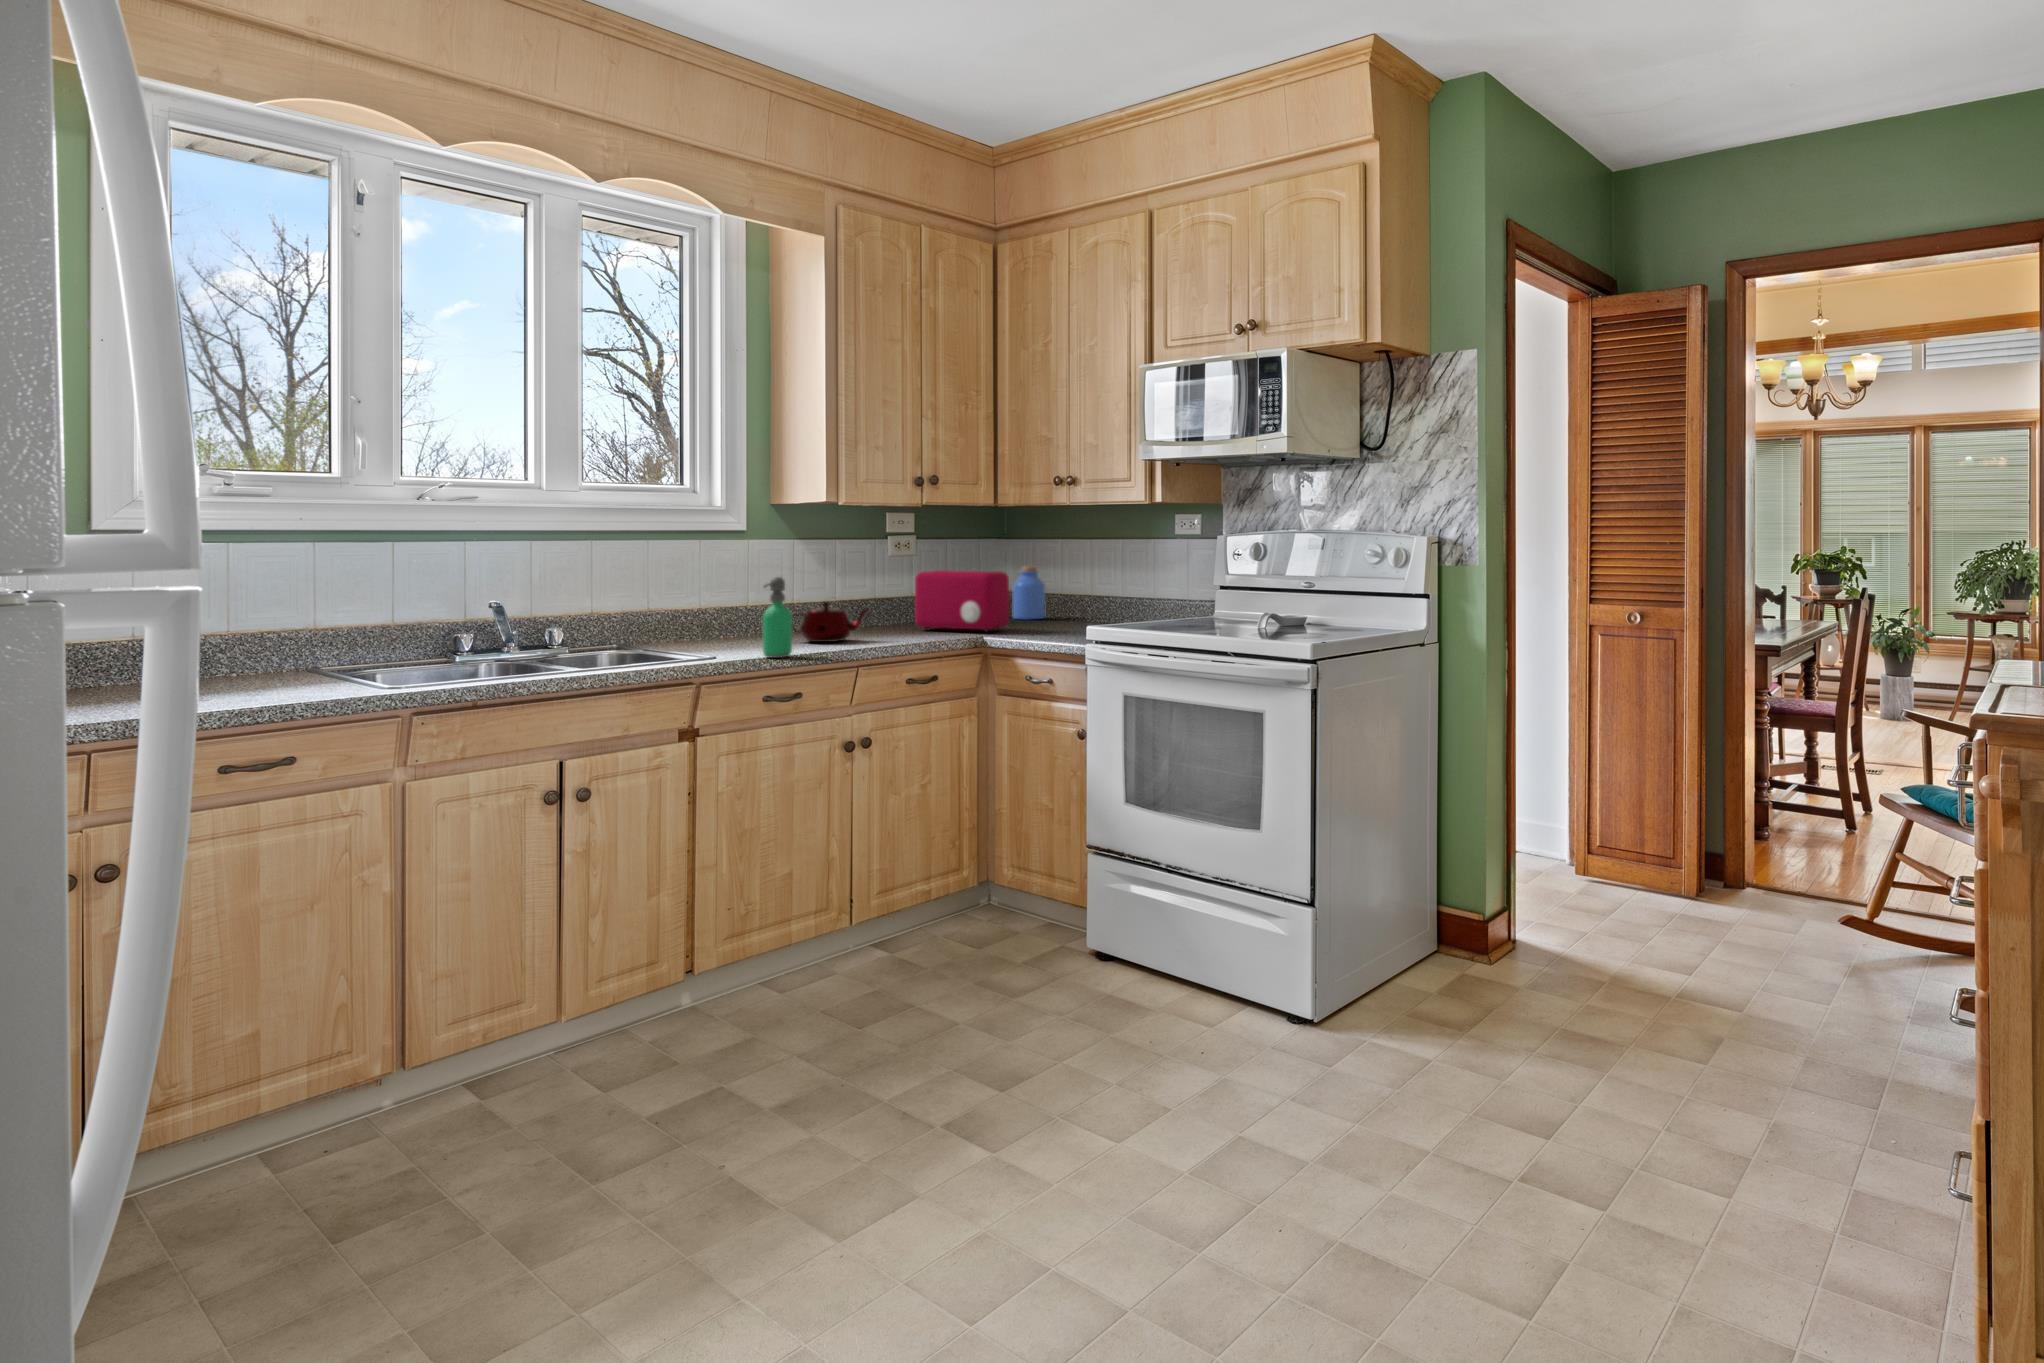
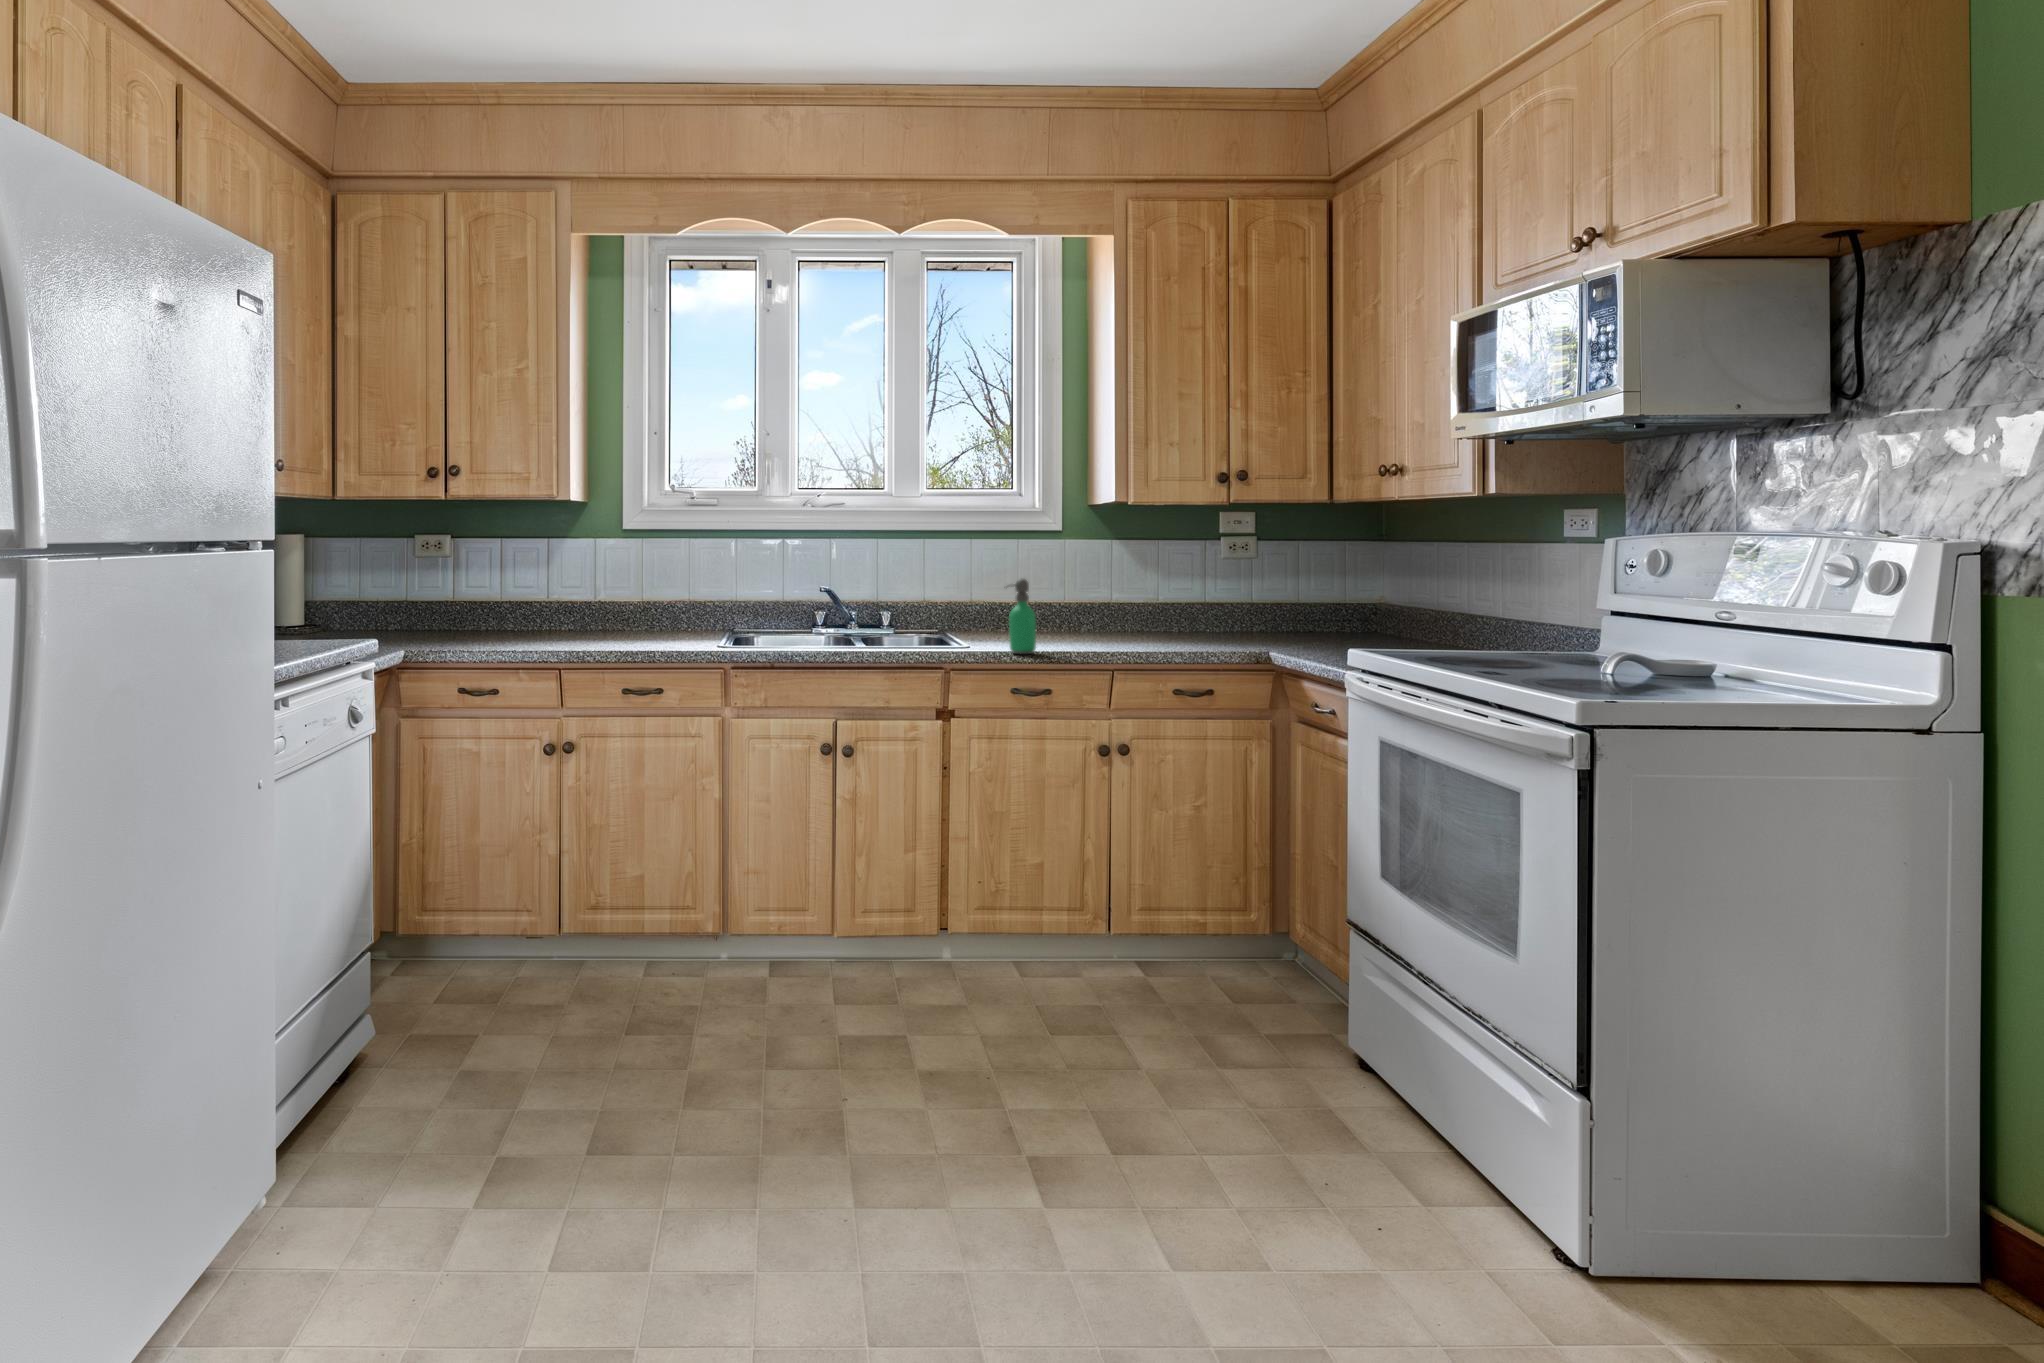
jar: present [1012,566,1046,620] -> none [1375,571,1418,633]
toaster: present [915,570,1009,632] -> none [1225,574,1326,645]
teapot: present [792,602,868,642] -> none [1073,603,1150,642]

